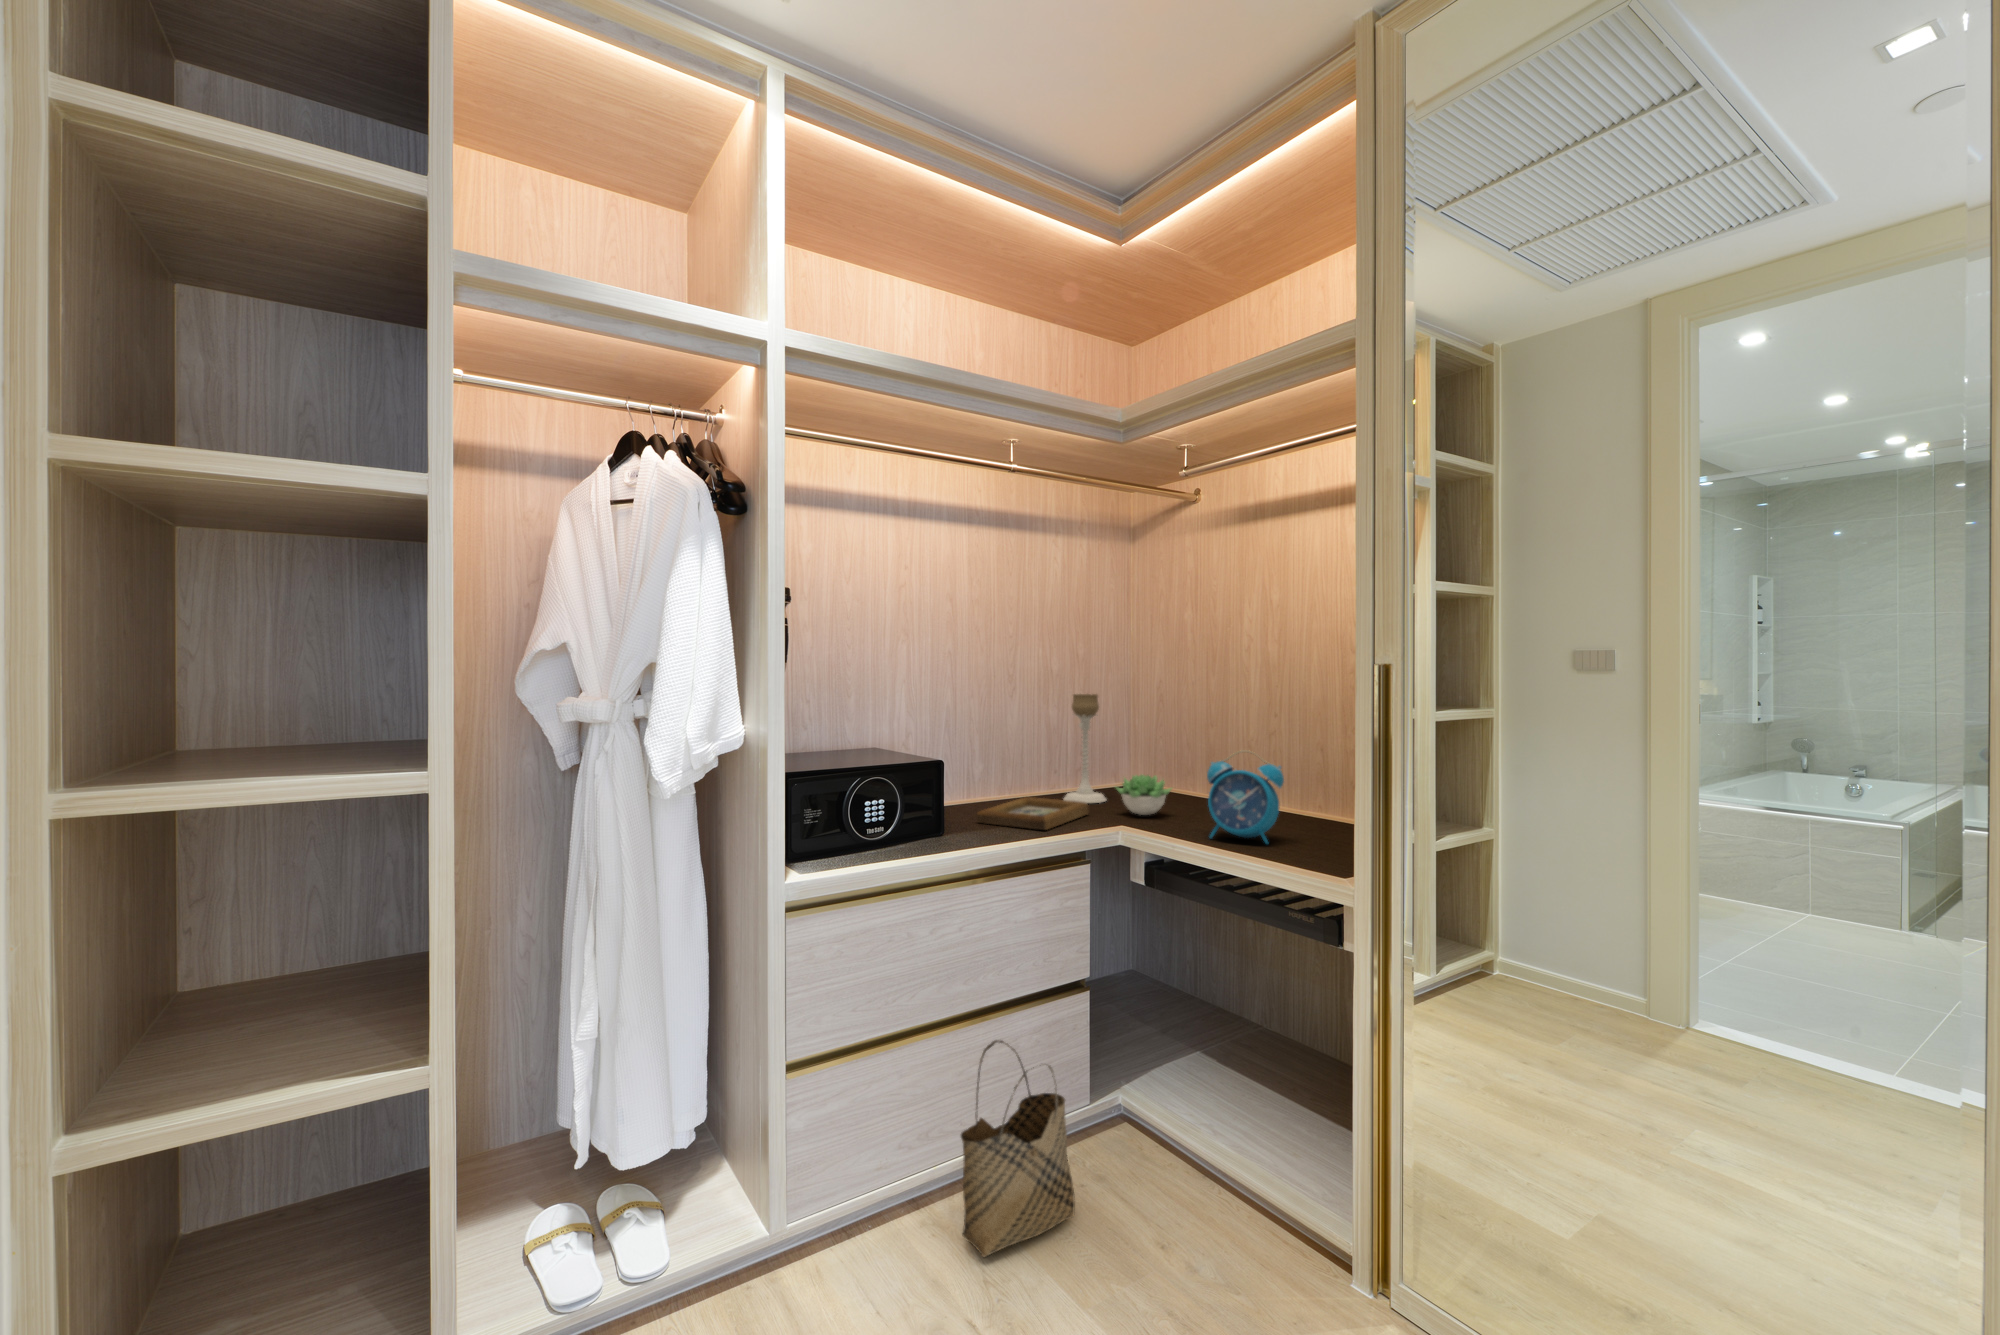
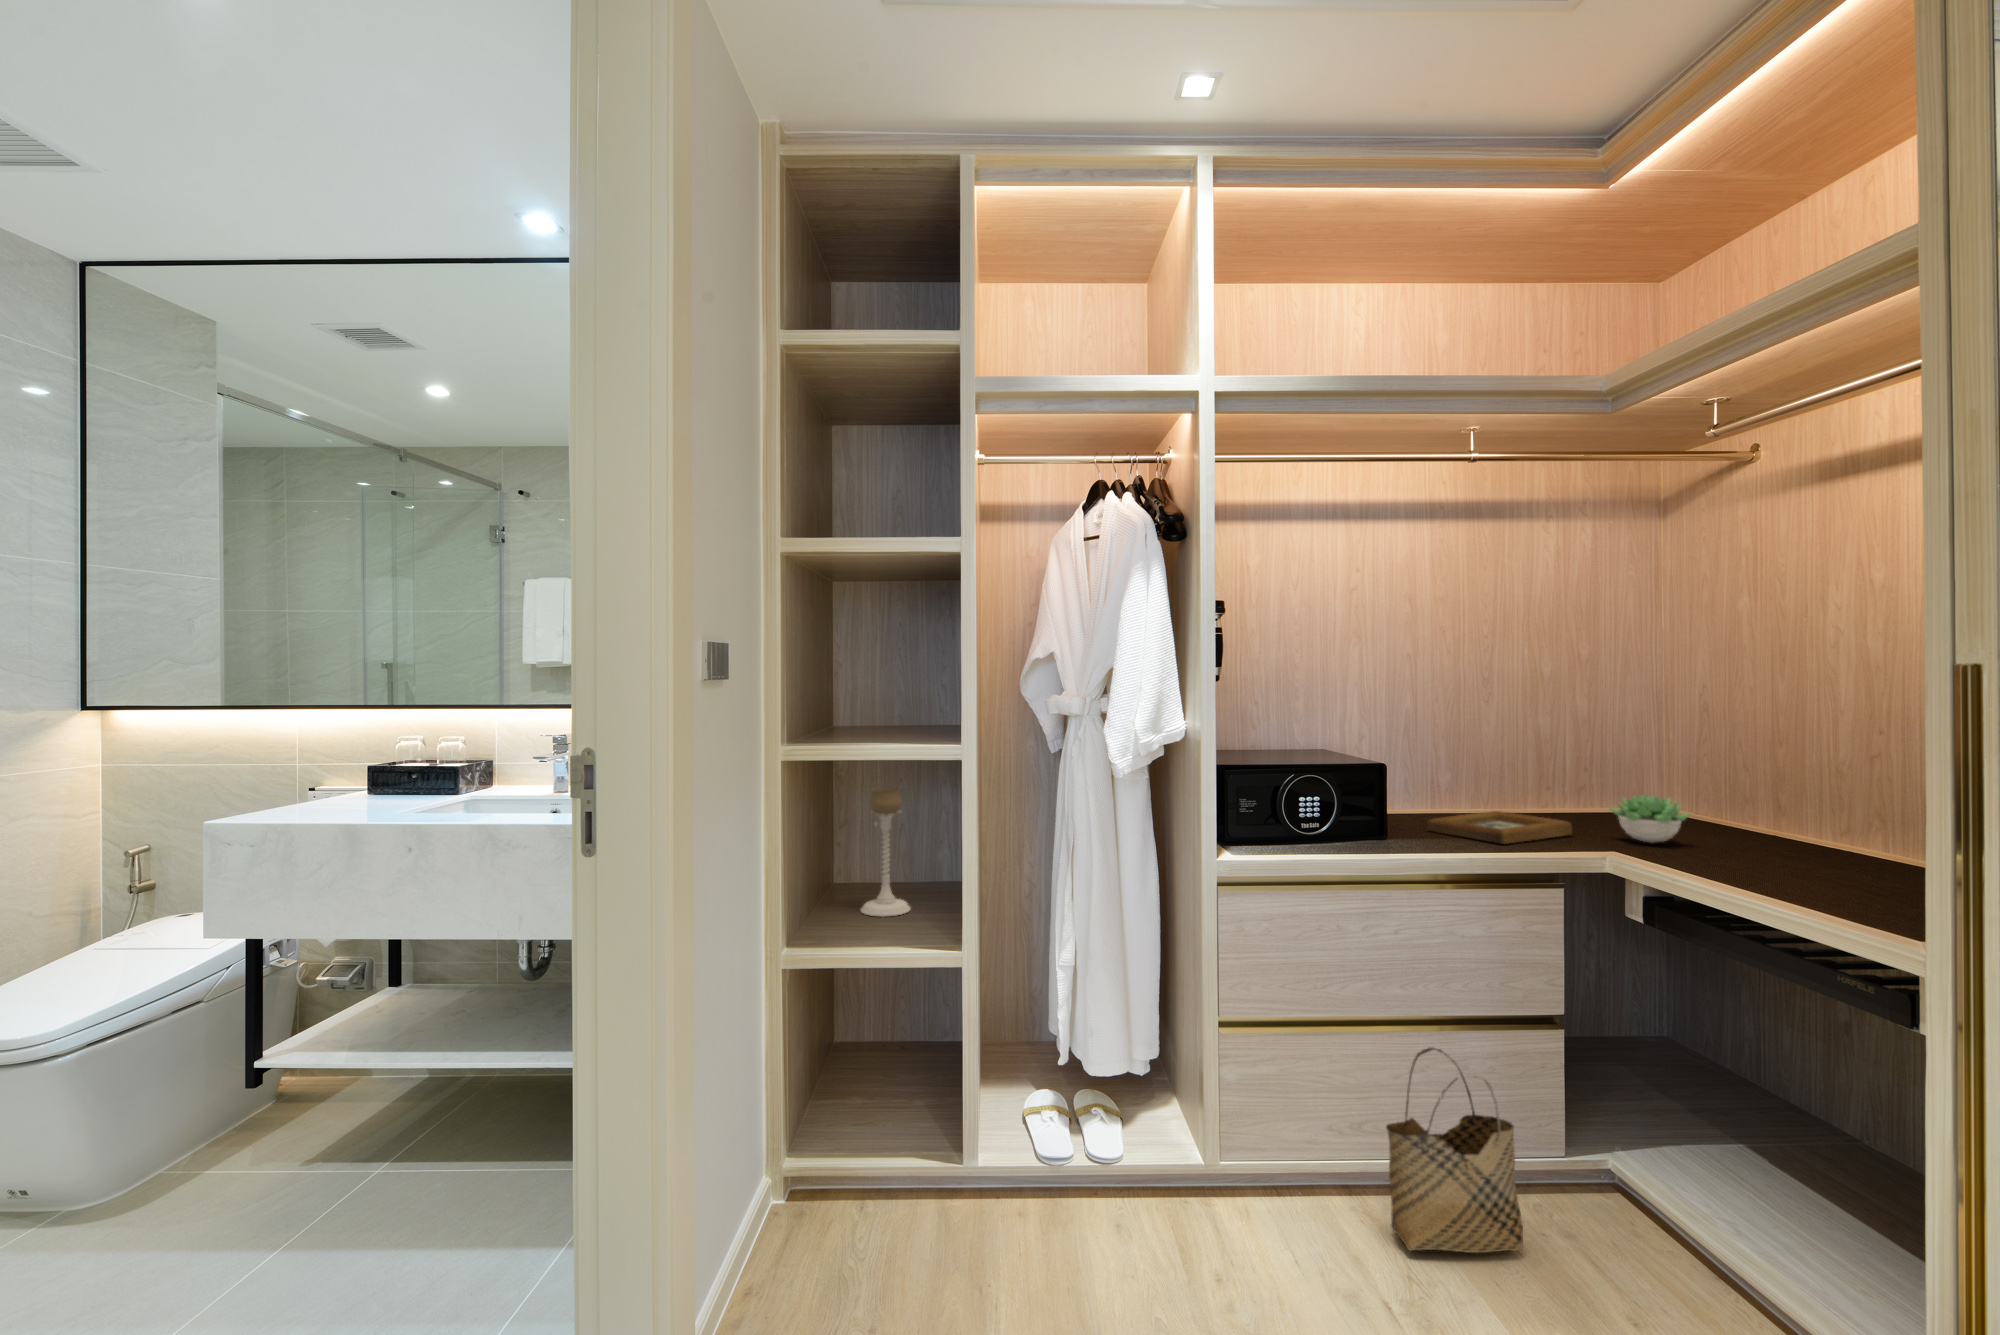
candle holder: present [1063,694,1106,803] -> present [861,787,910,916]
alarm clock: present [1207,750,1284,844] -> none [1720,770,1839,886]

